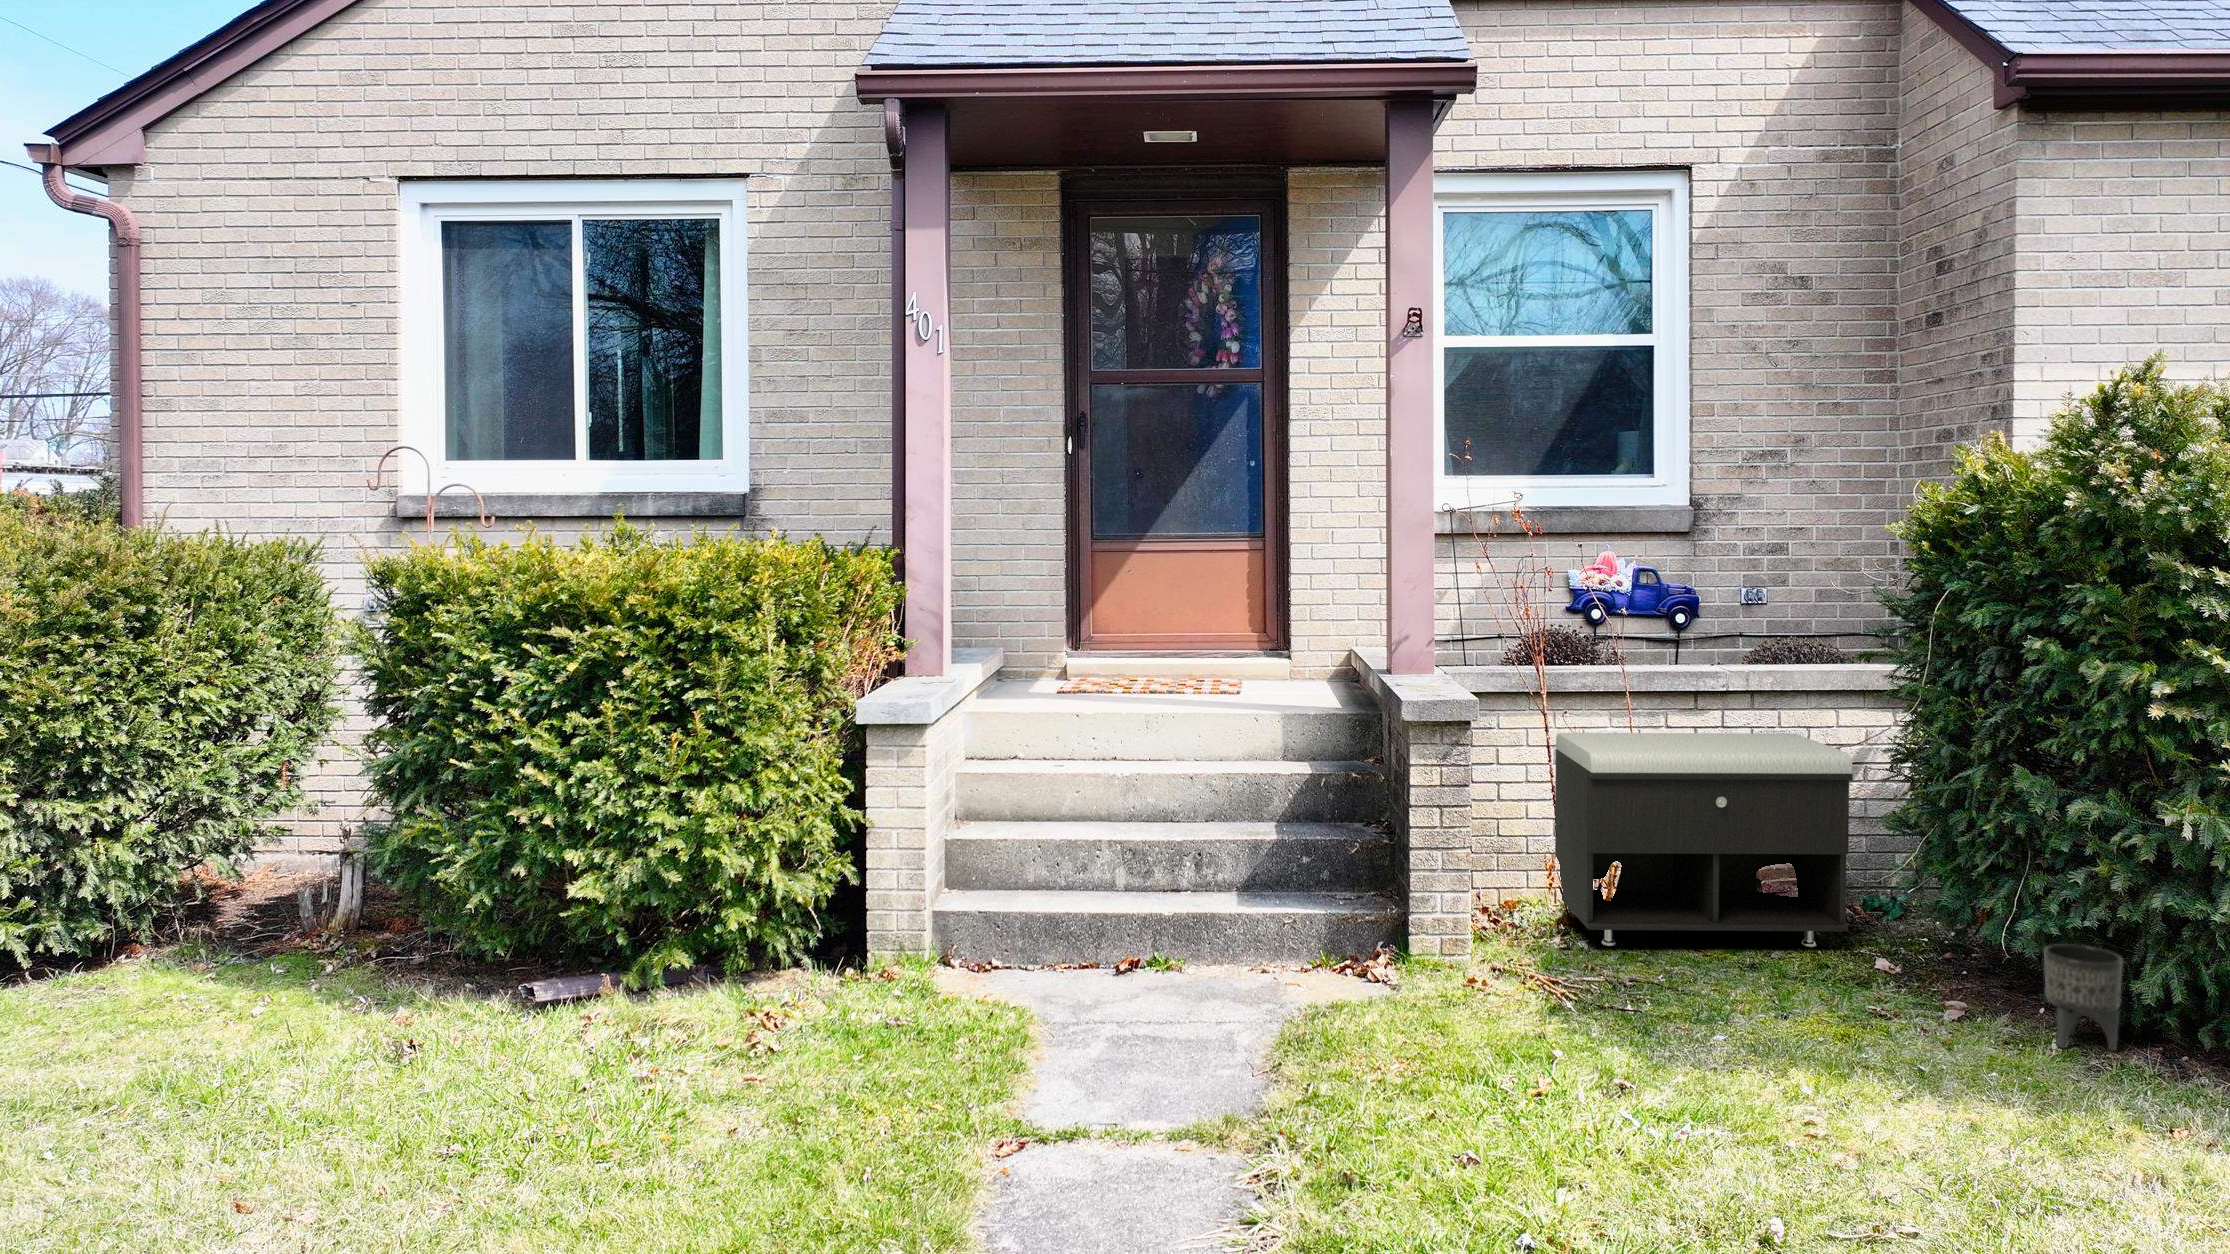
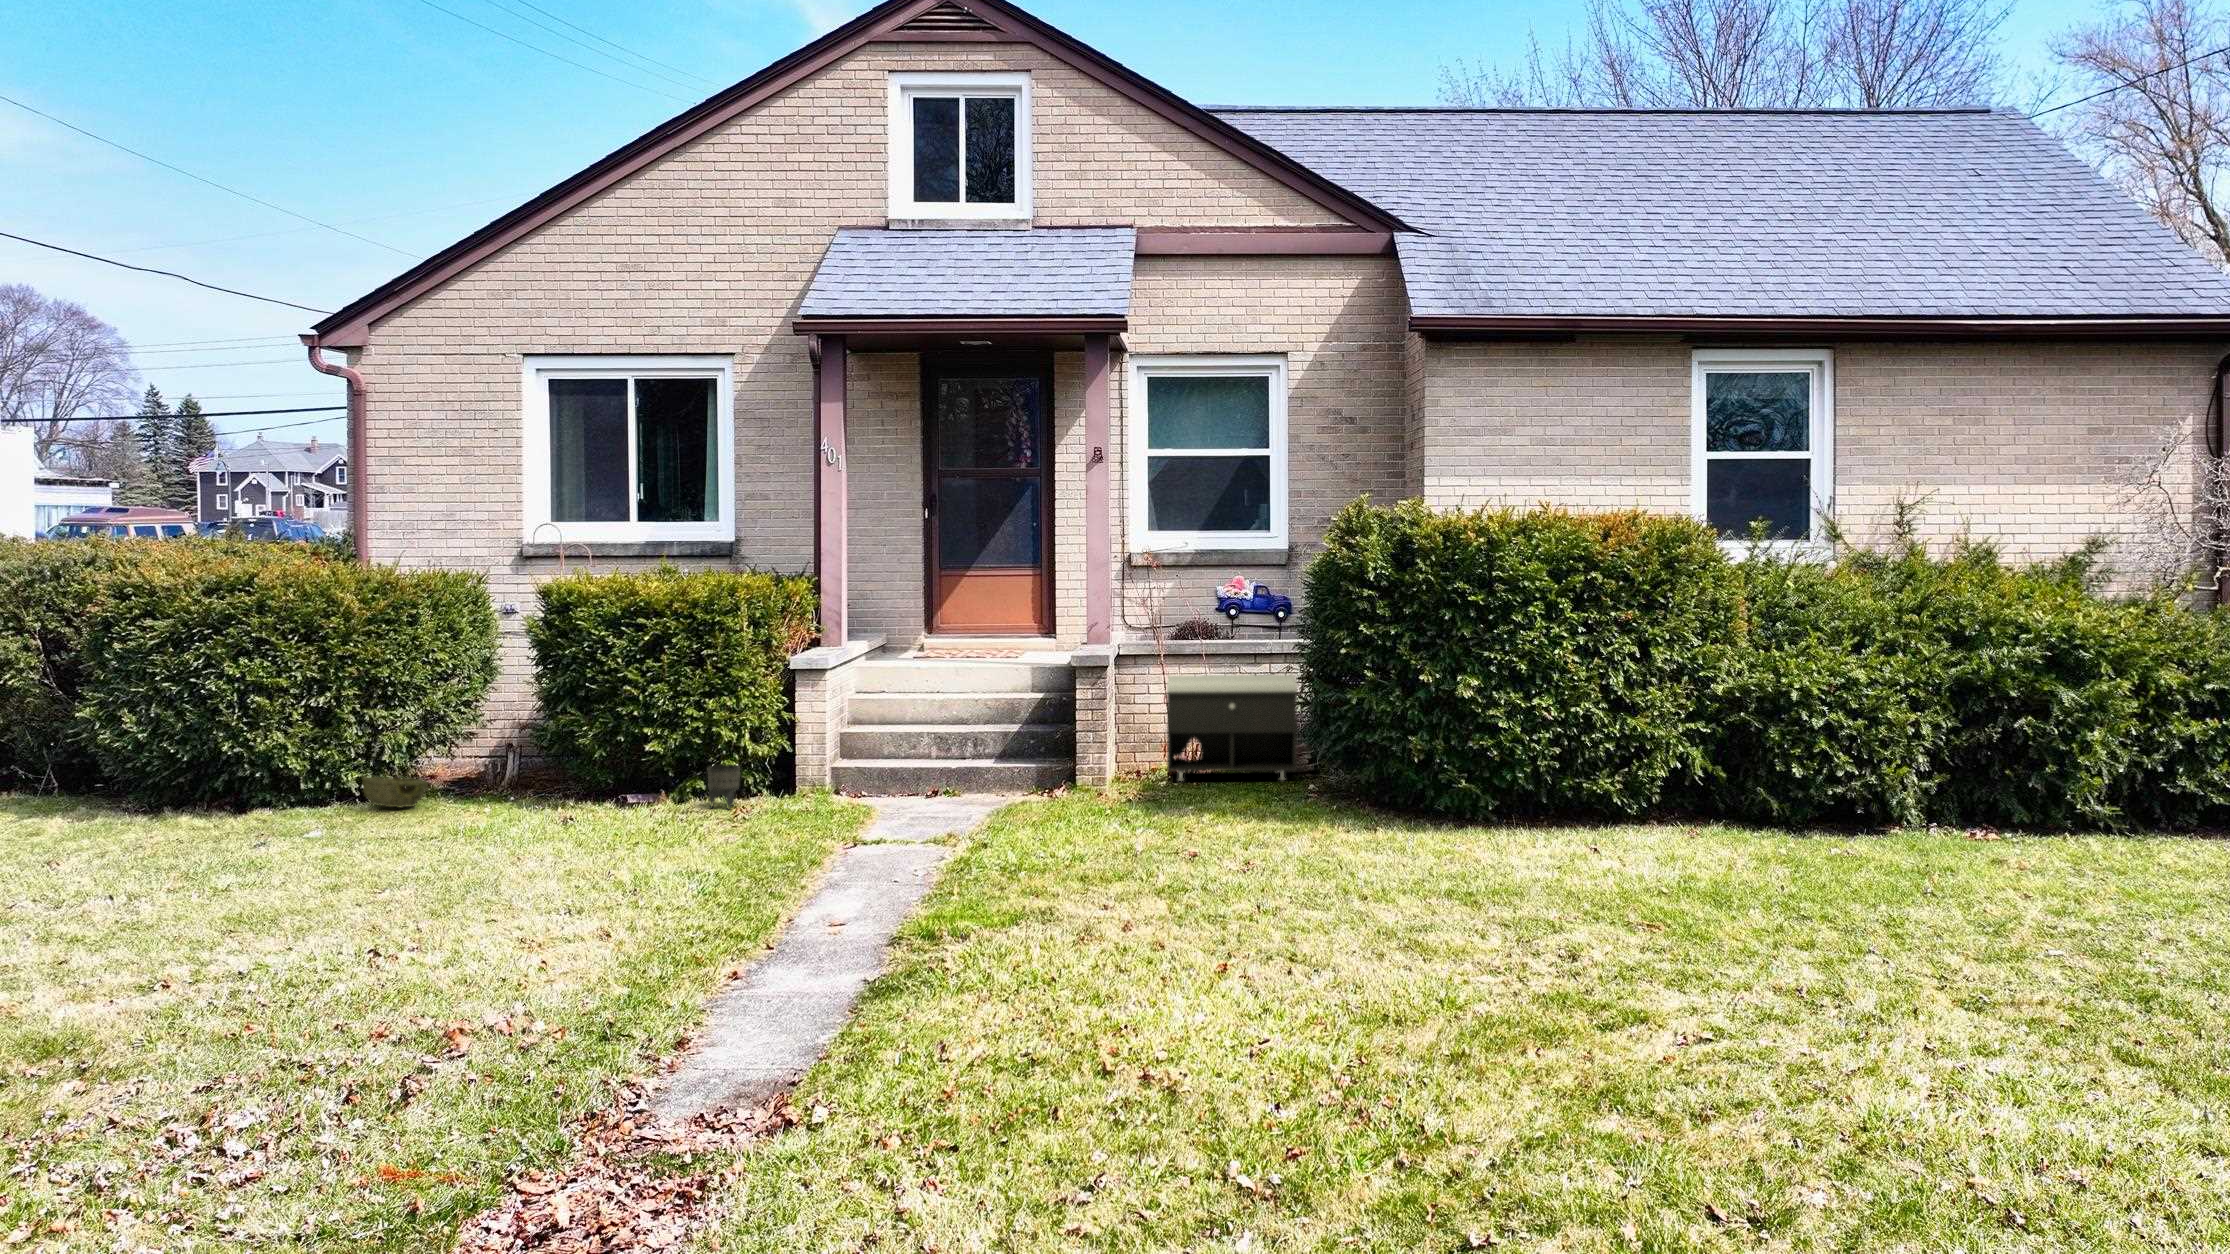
woven basket: none [21,932,148,1004] -> present [362,777,428,809]
planter: present [2044,944,2123,1051] -> present [708,764,740,809]

